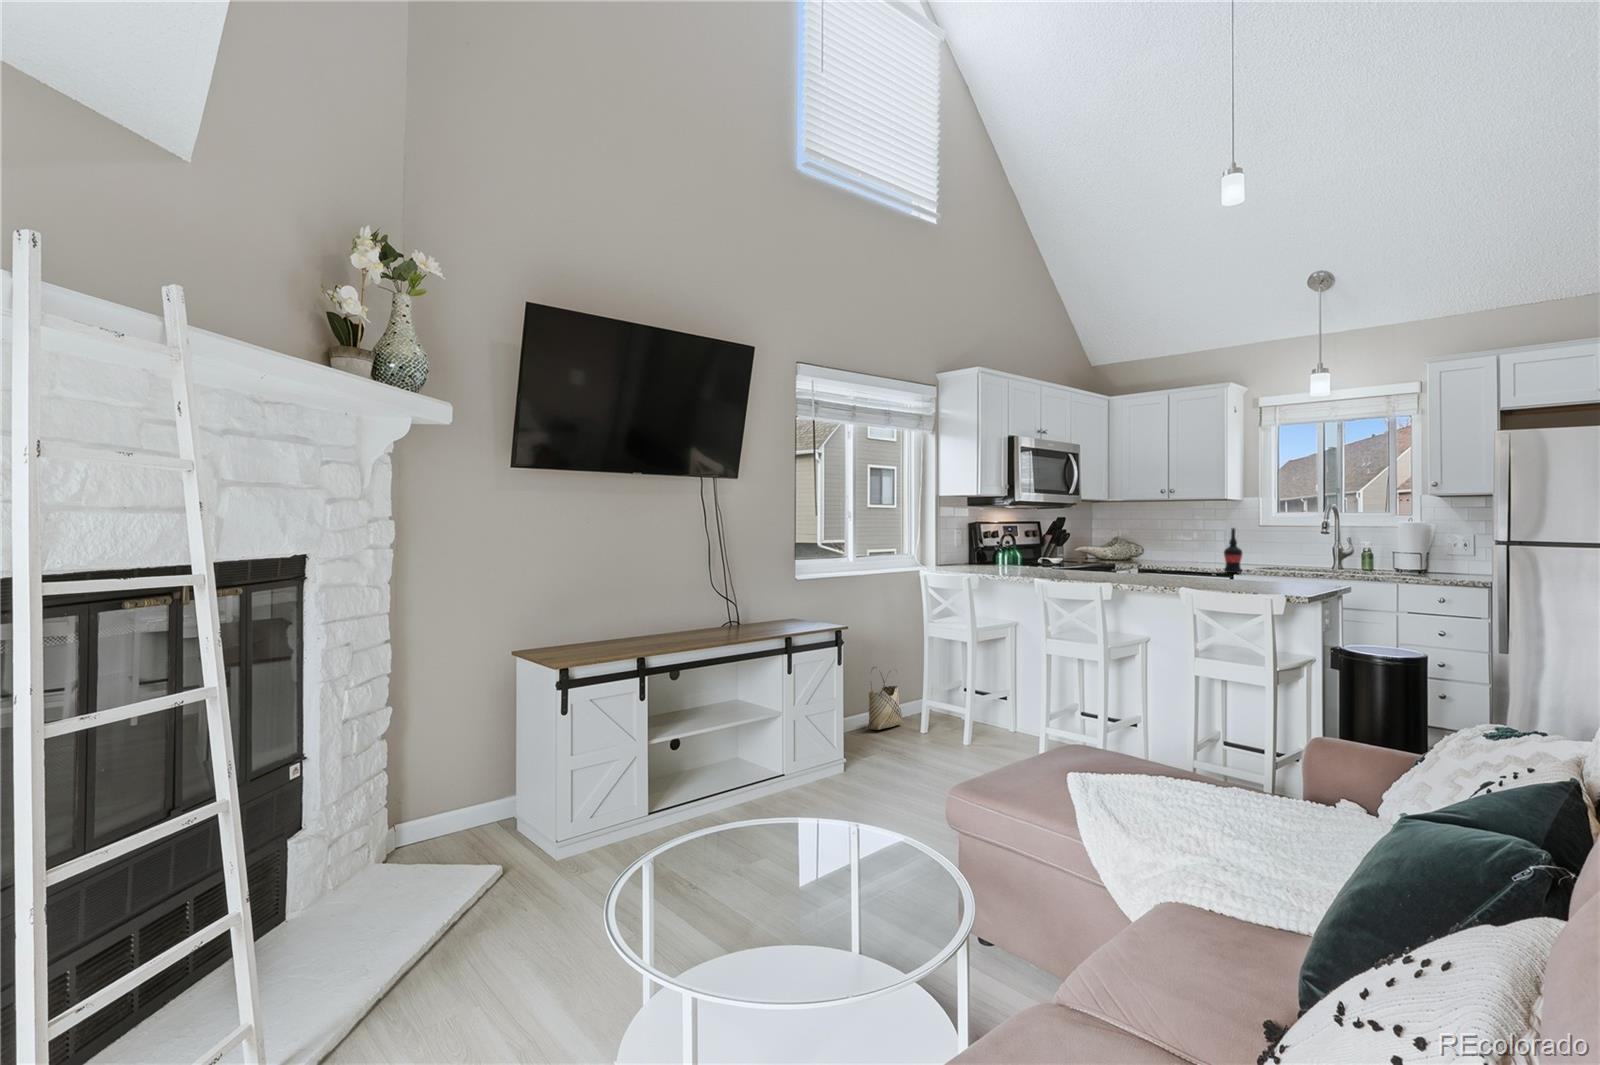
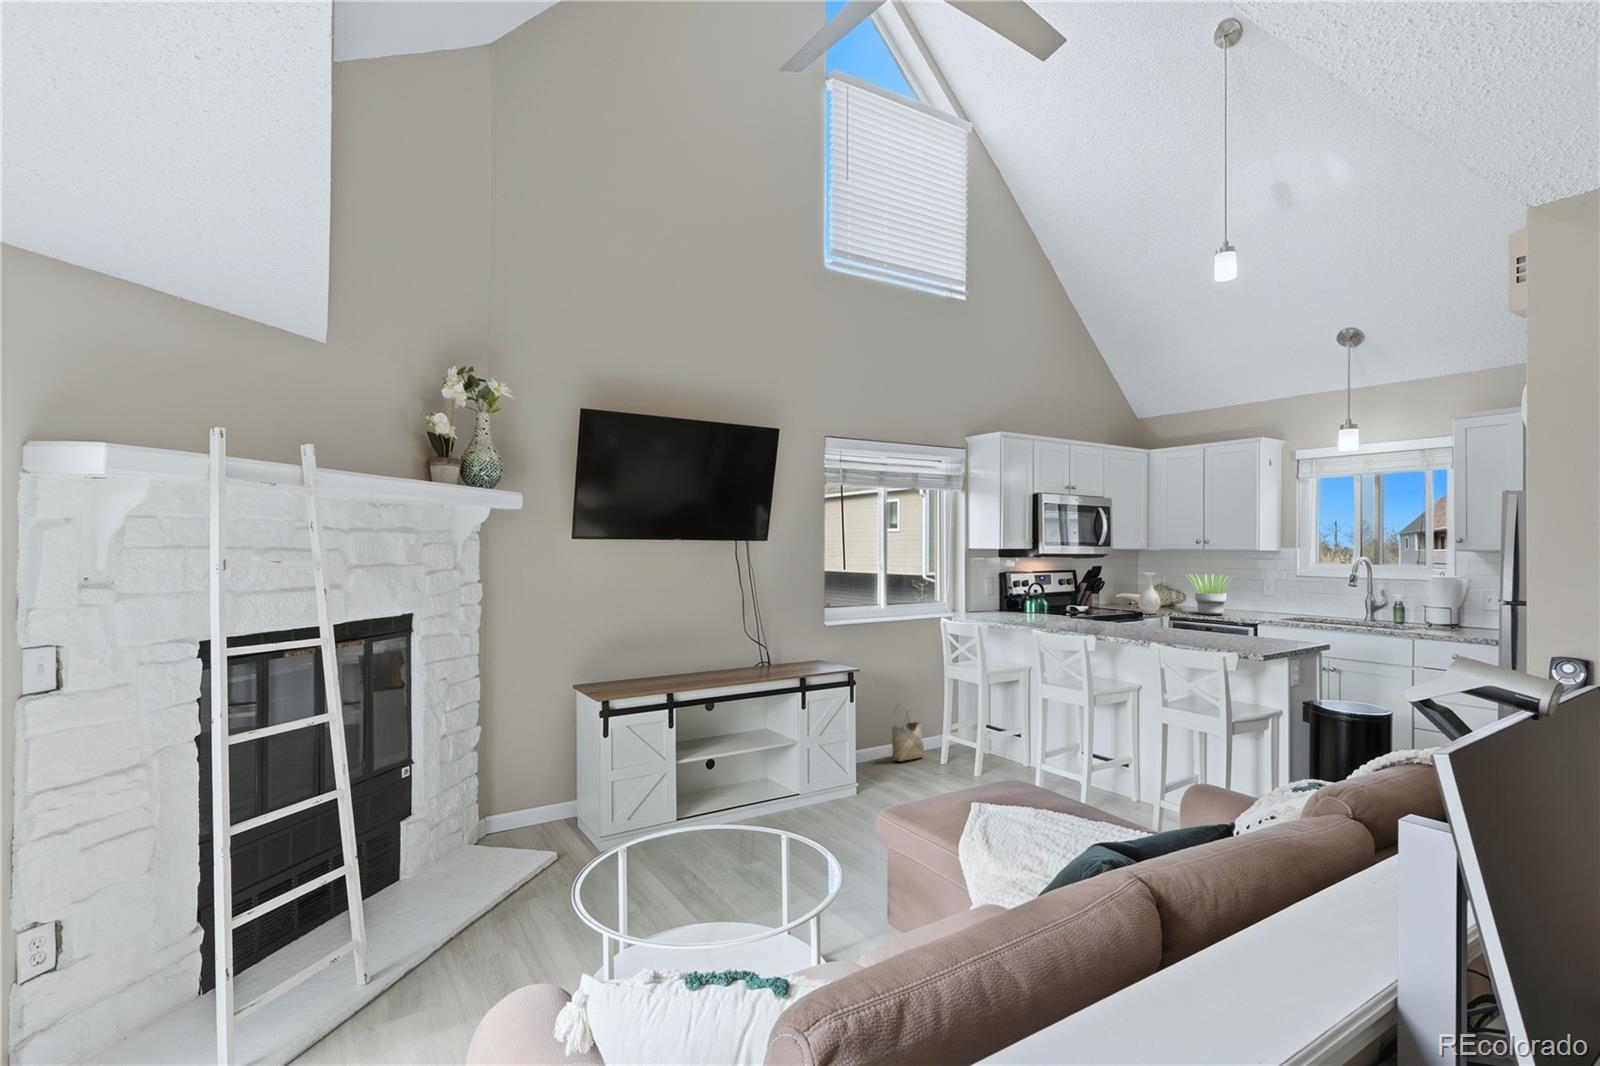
vase: none [1107,523,1130,566] -> present [1138,573,1161,614]
potted plant: none [1150,524,1204,566] -> present [1190,575,1230,615]
wine bottle: present [1224,528,1242,573] -> none [1249,580,1268,624]

